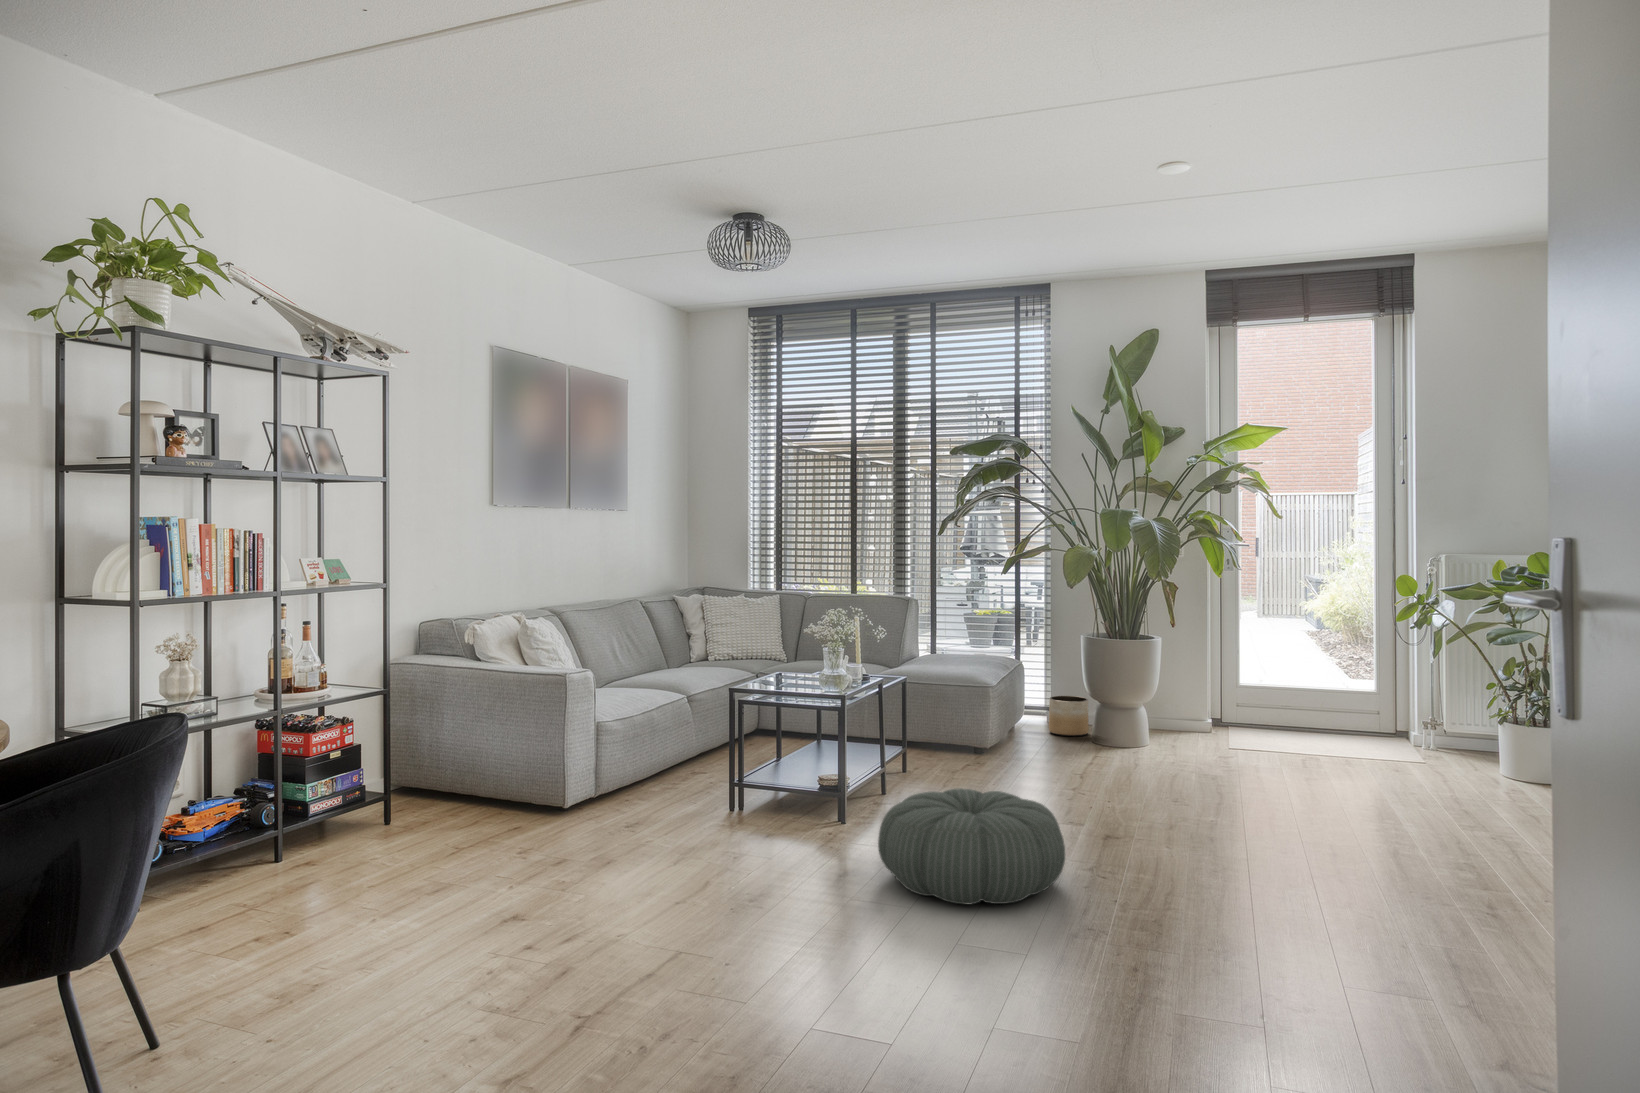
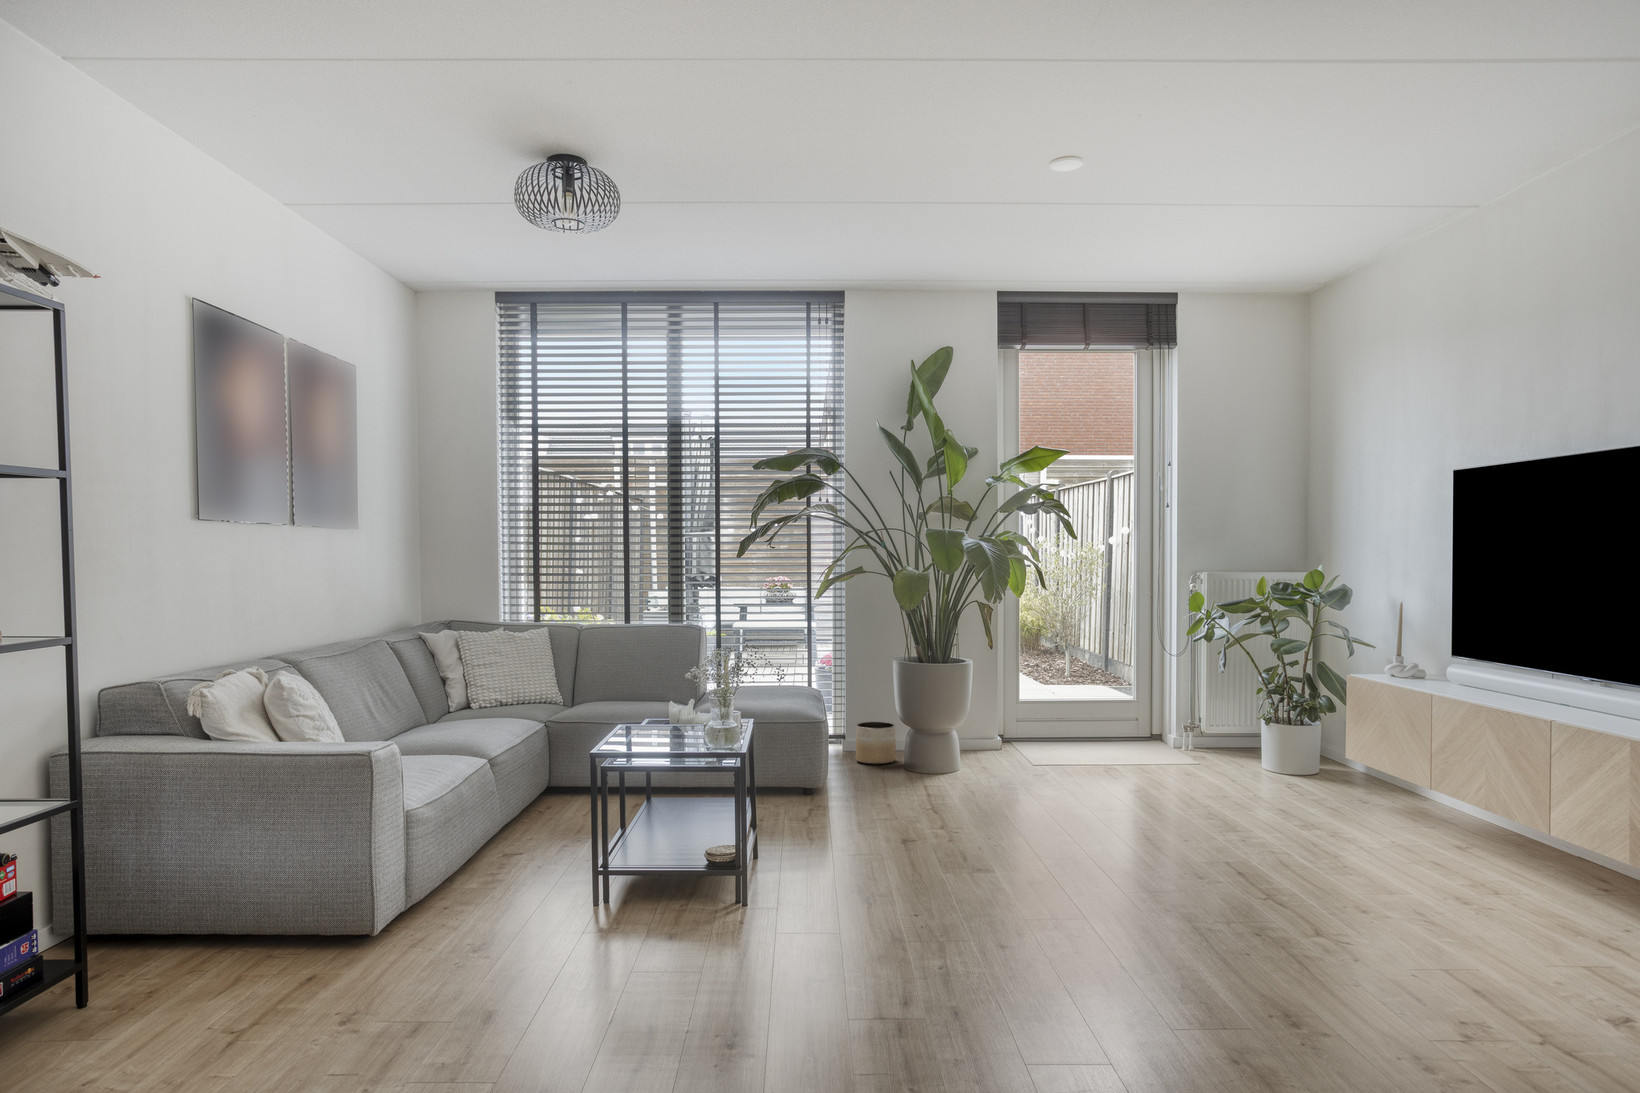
pouf: present [878,788,1065,904] -> none [859,850,1077,999]

